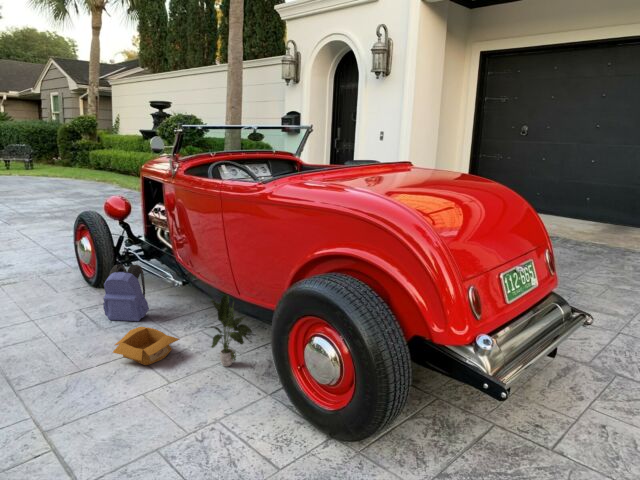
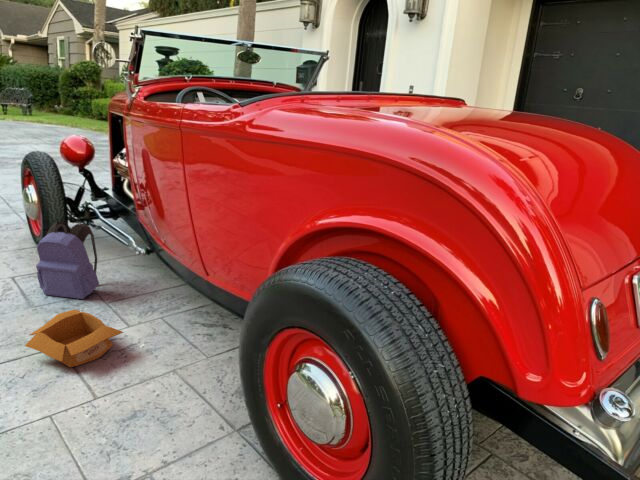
potted plant: present [205,295,252,367] -> none [146,275,224,377]

